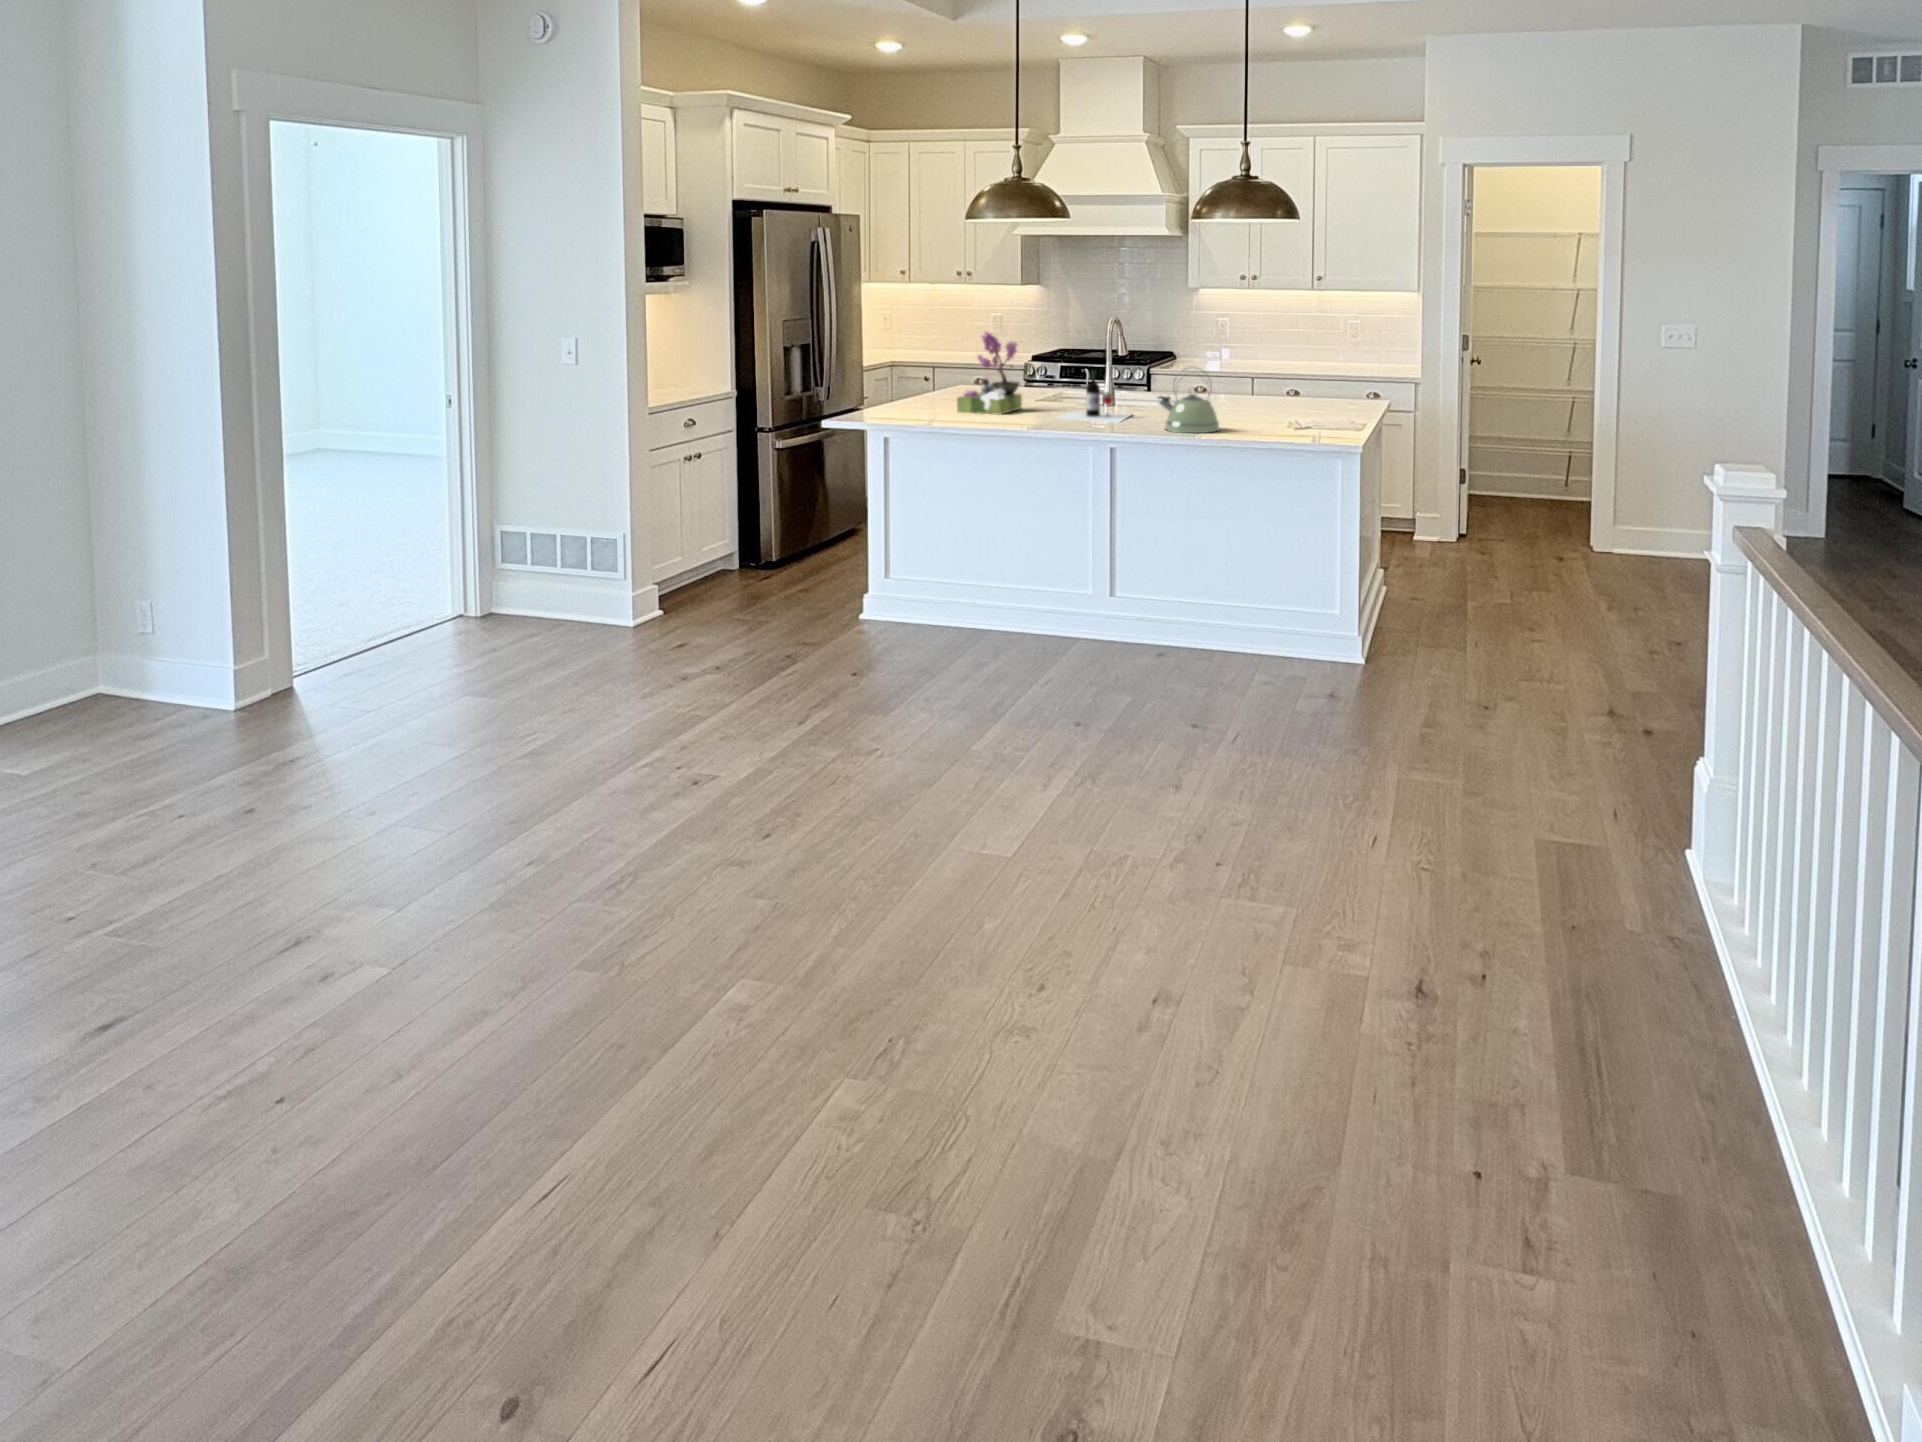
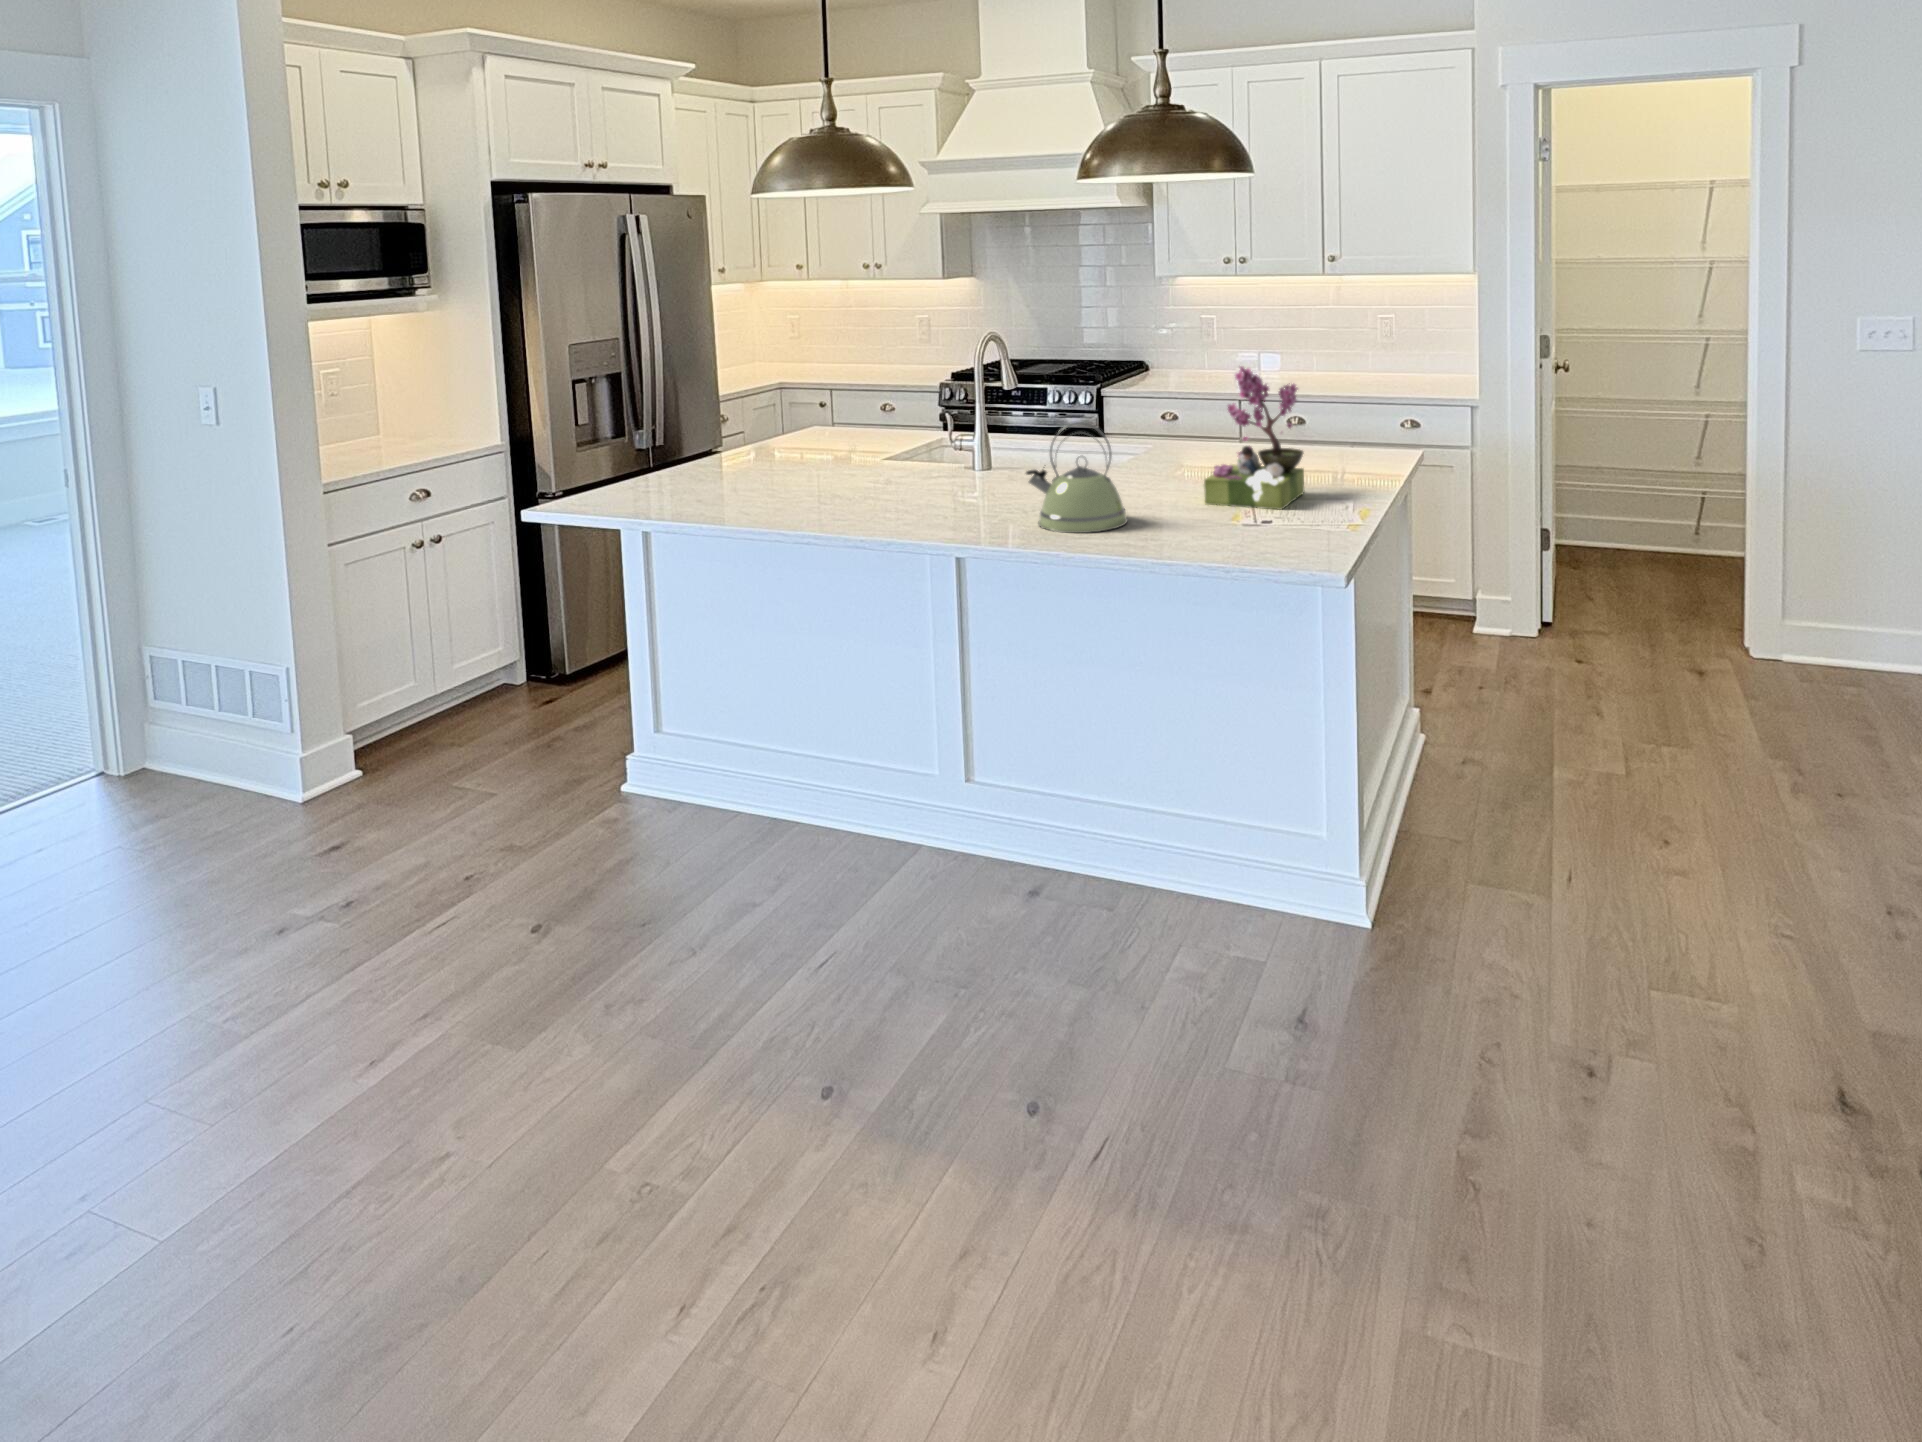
flower arrangement: present [957,332,1022,414] -> present [1204,366,1304,510]
wine bottle: present [1055,371,1130,423] -> none [875,421,1019,507]

